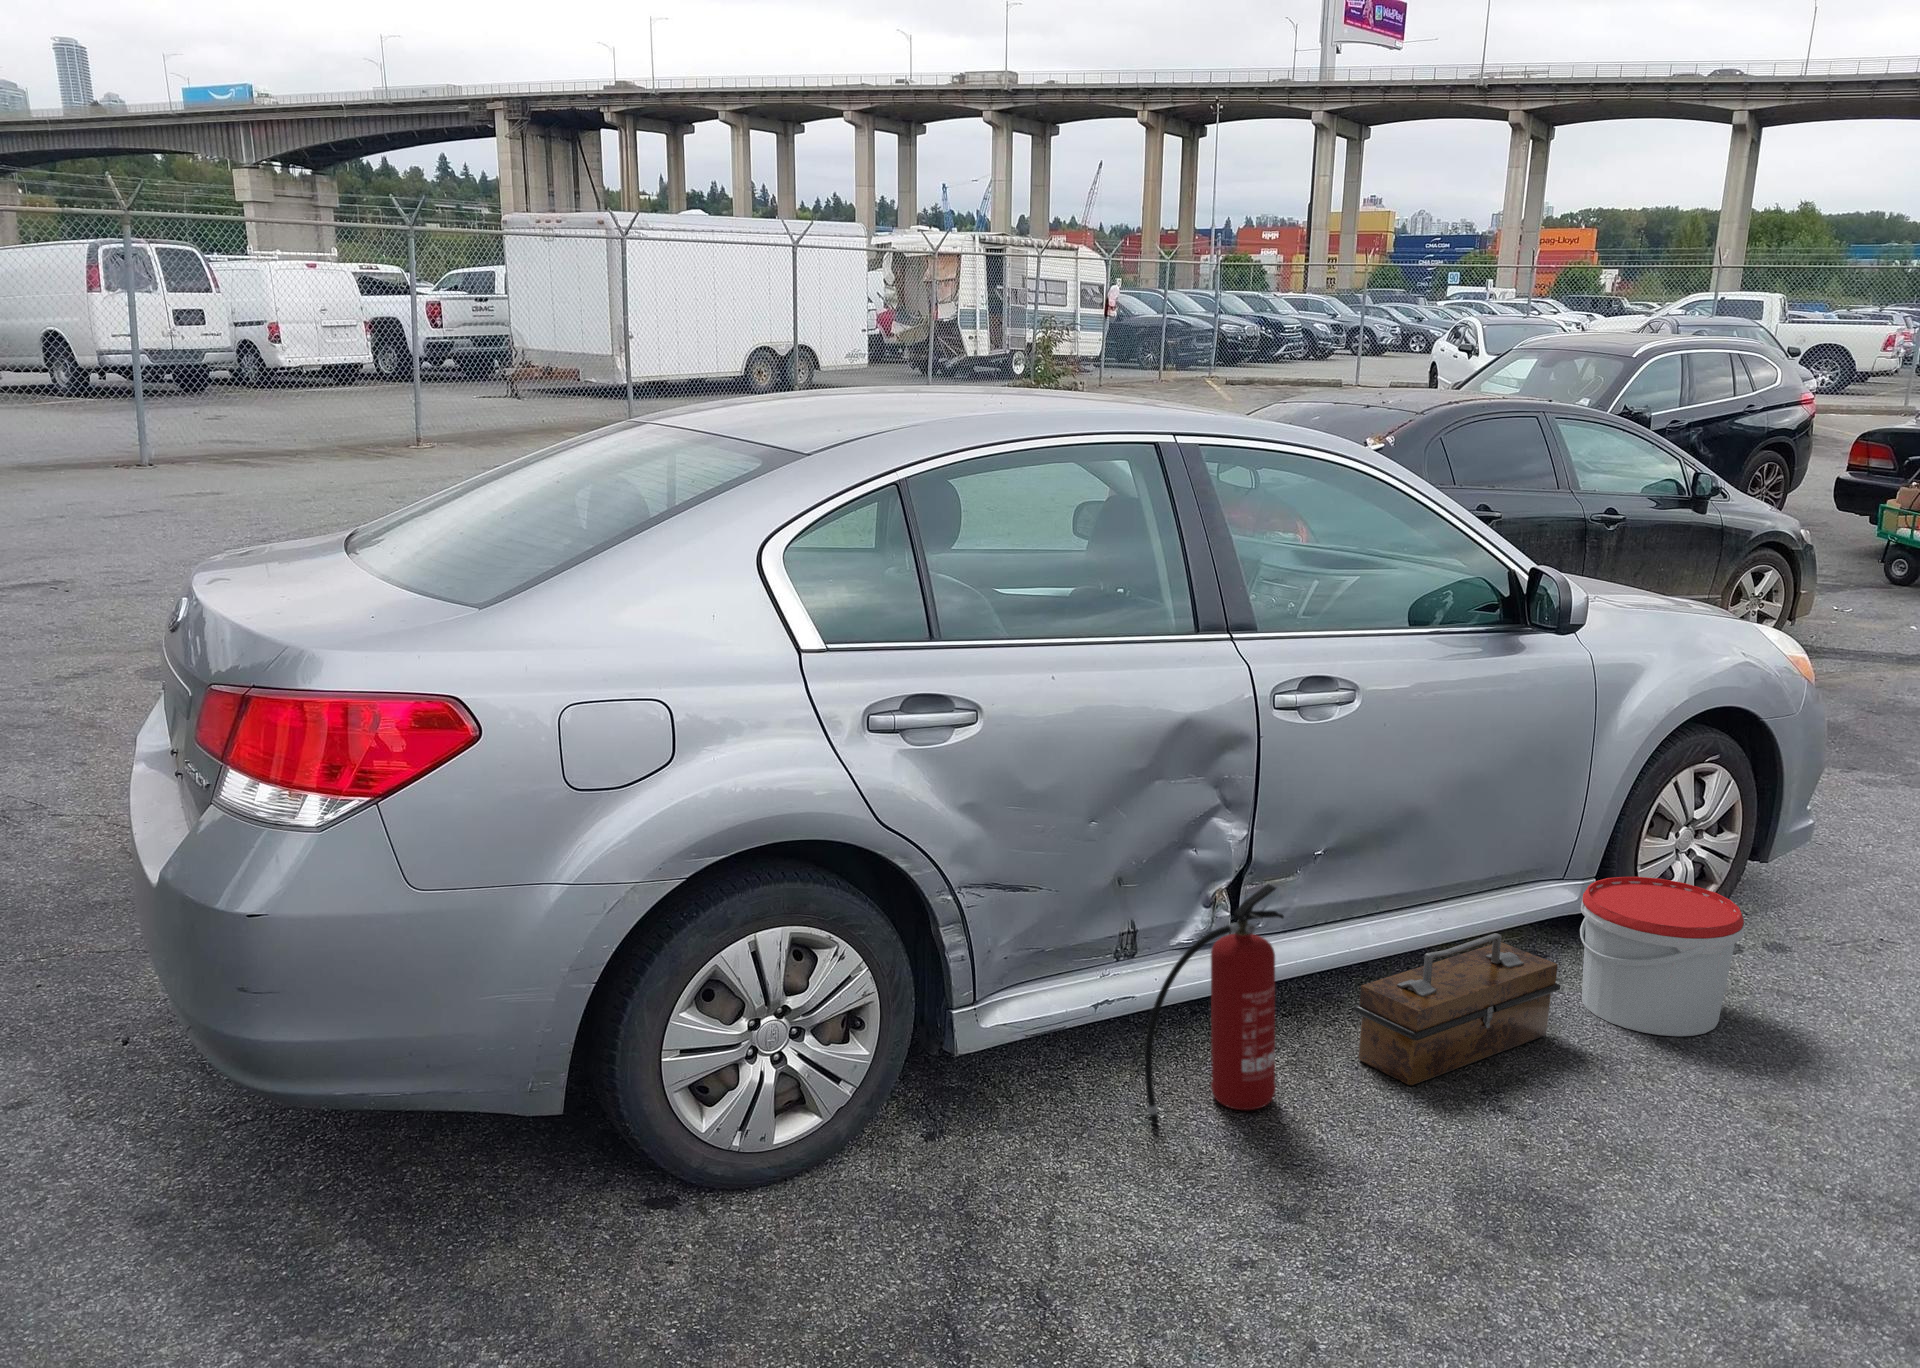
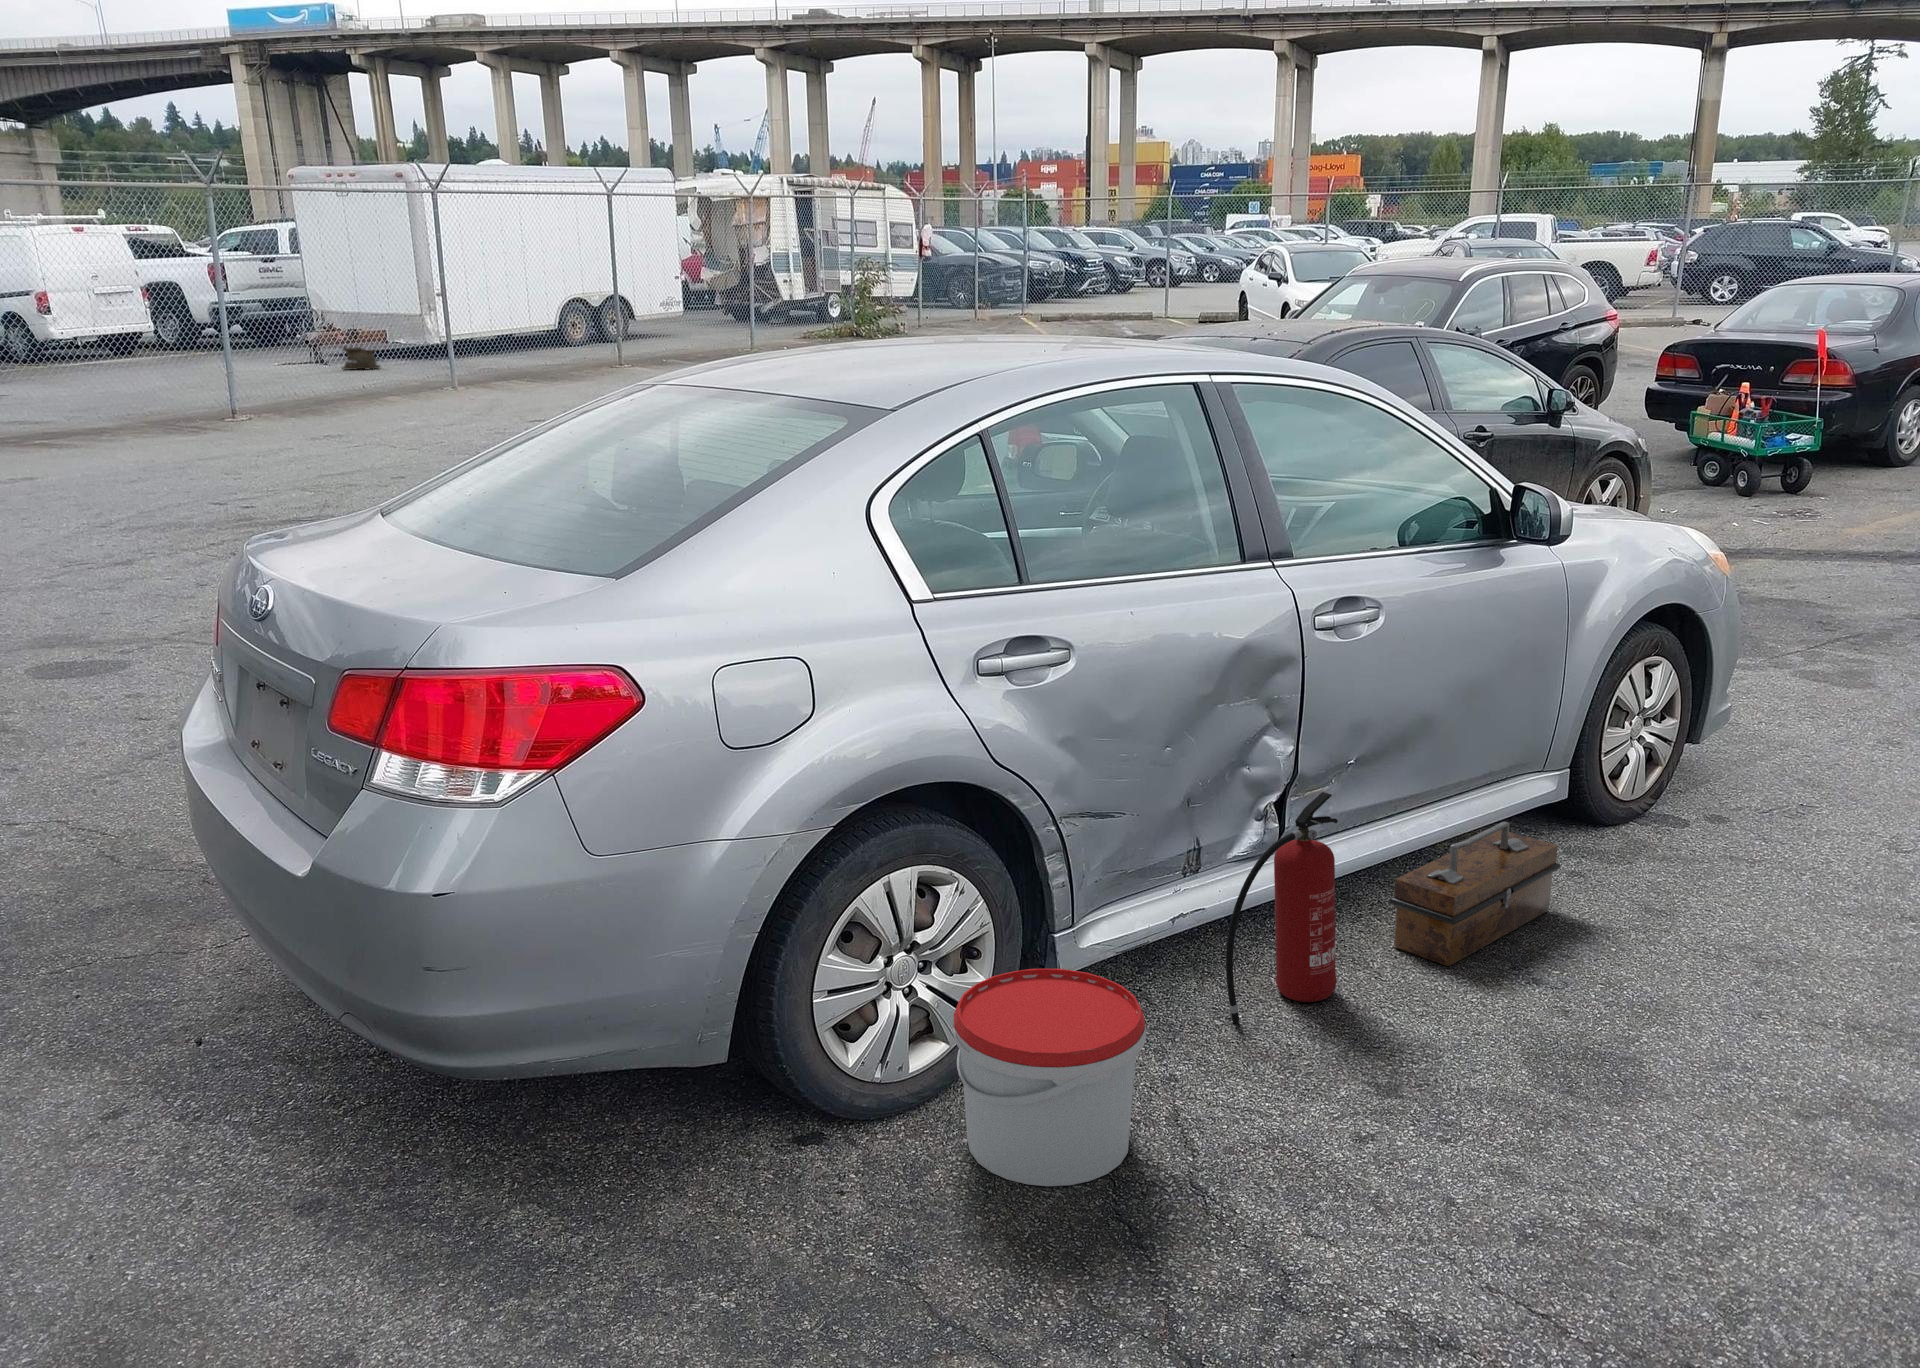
bag: none [522,381,559,405] -> present [342,347,380,370]
bucket: present [1580,877,1744,1036] -> present [952,969,1146,1186]

